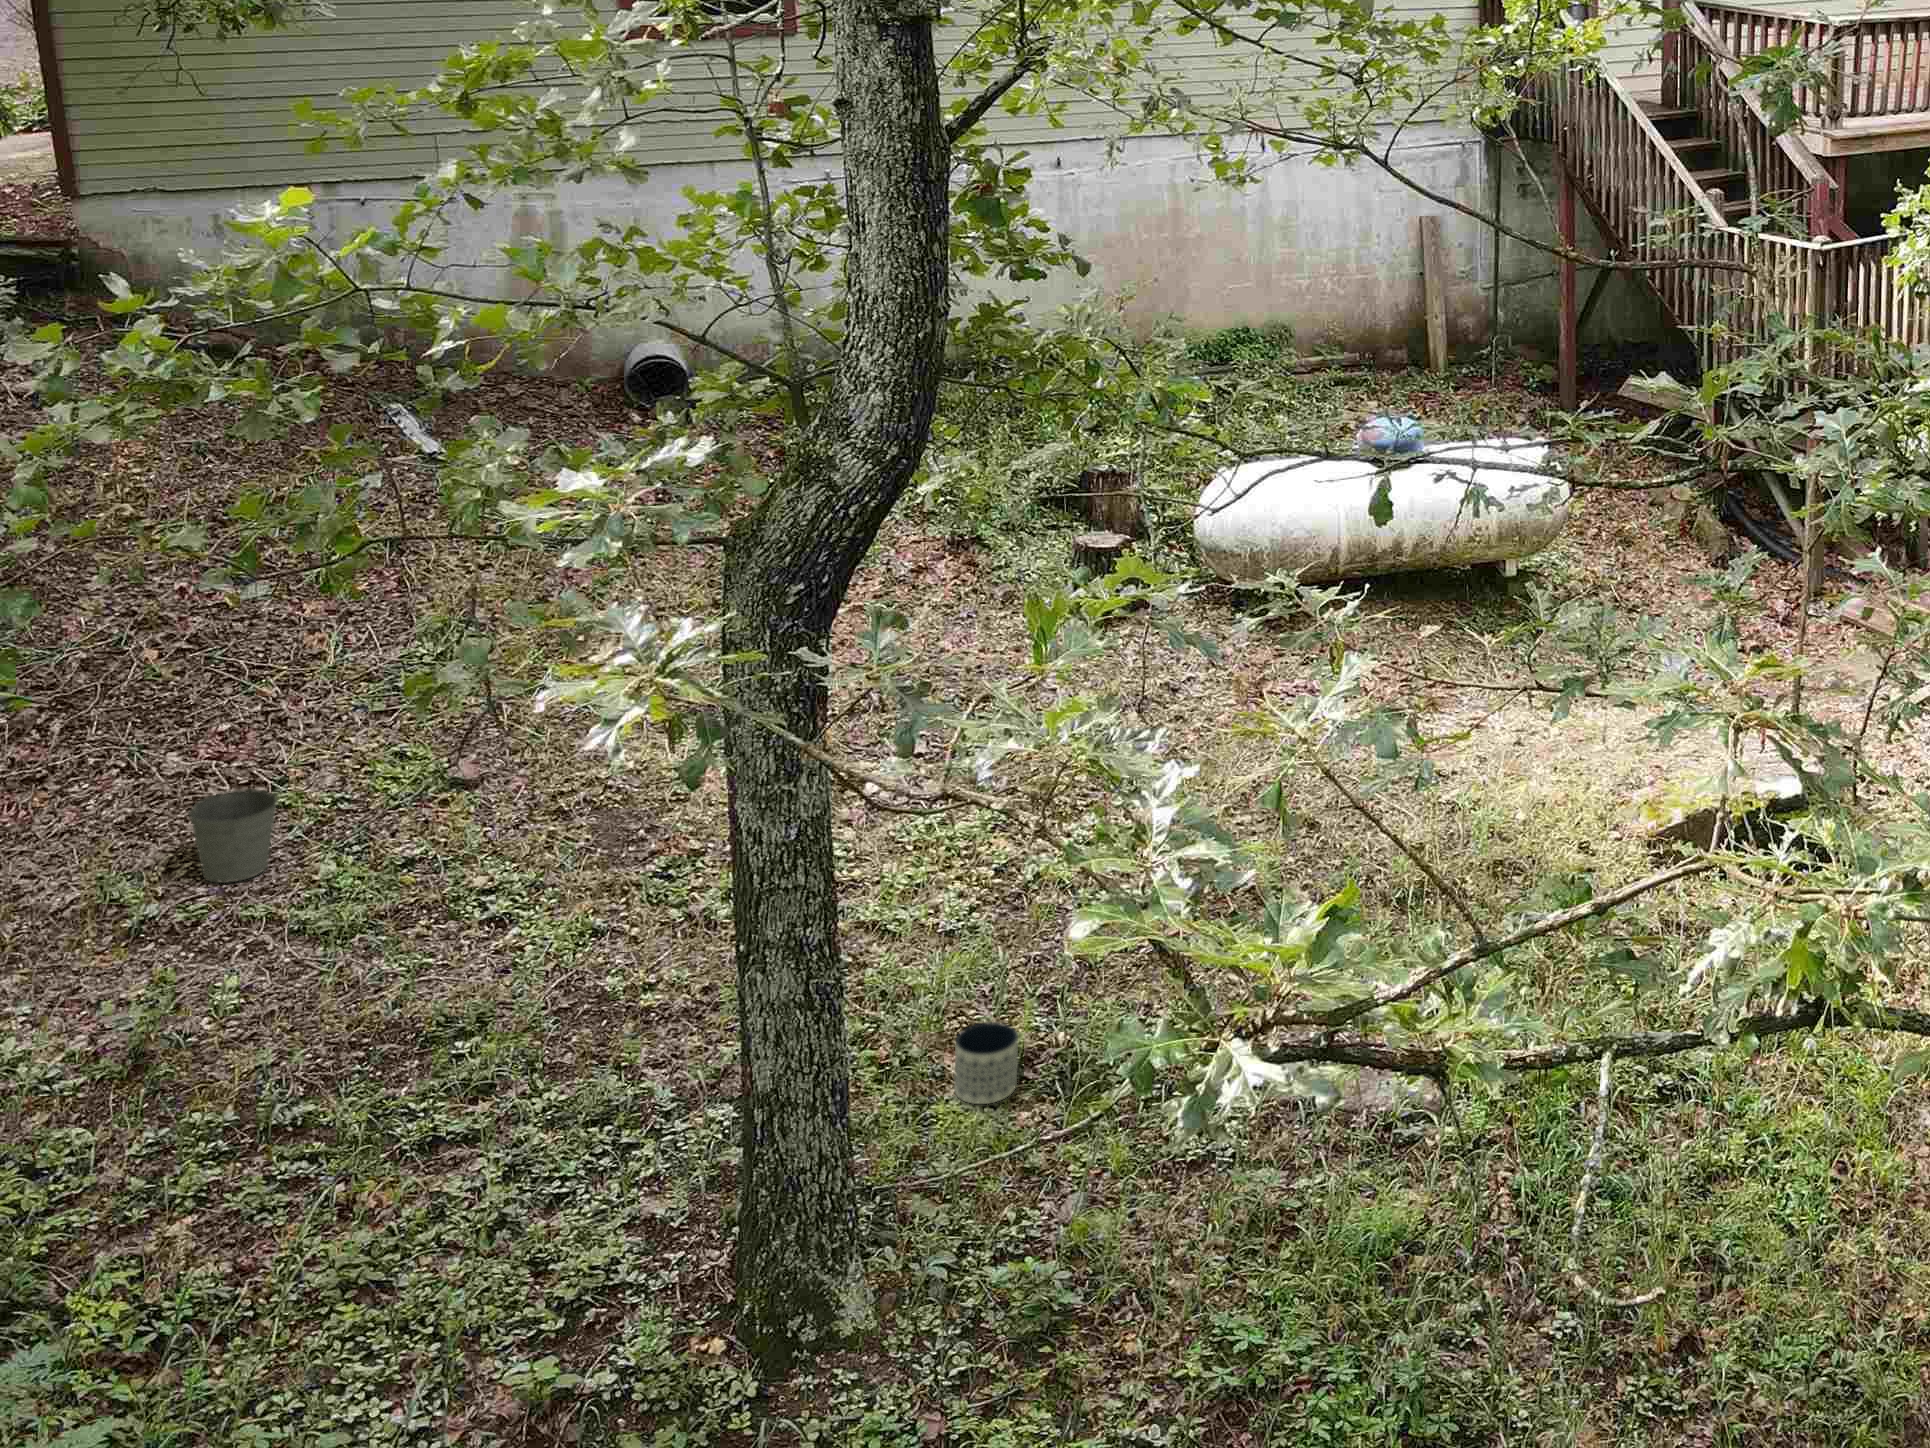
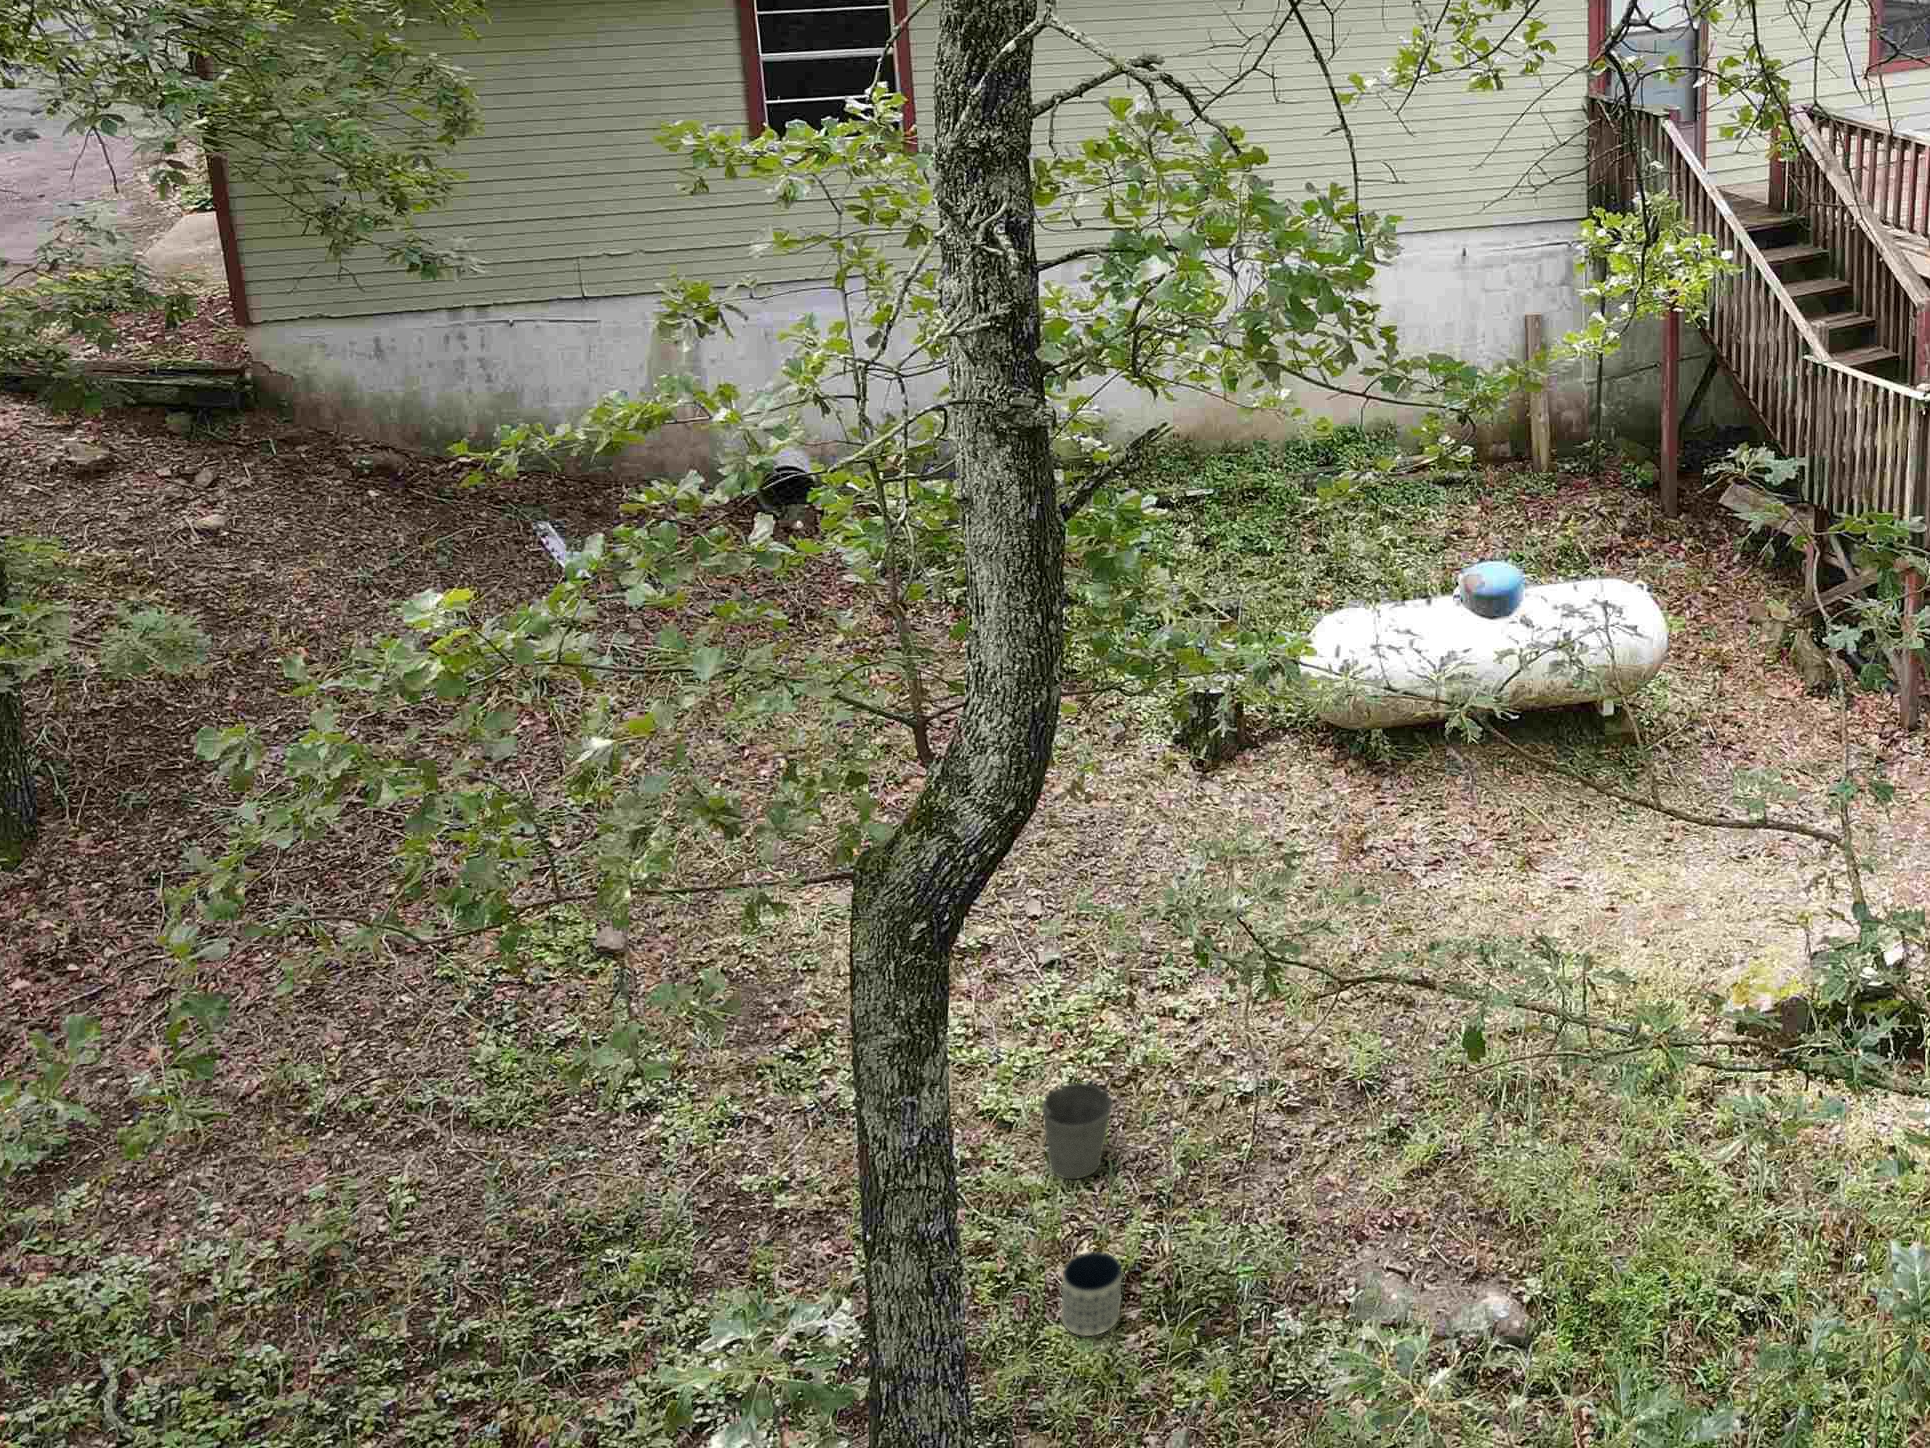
bucket: present [189,789,277,883] -> present [1042,1083,1112,1179]

